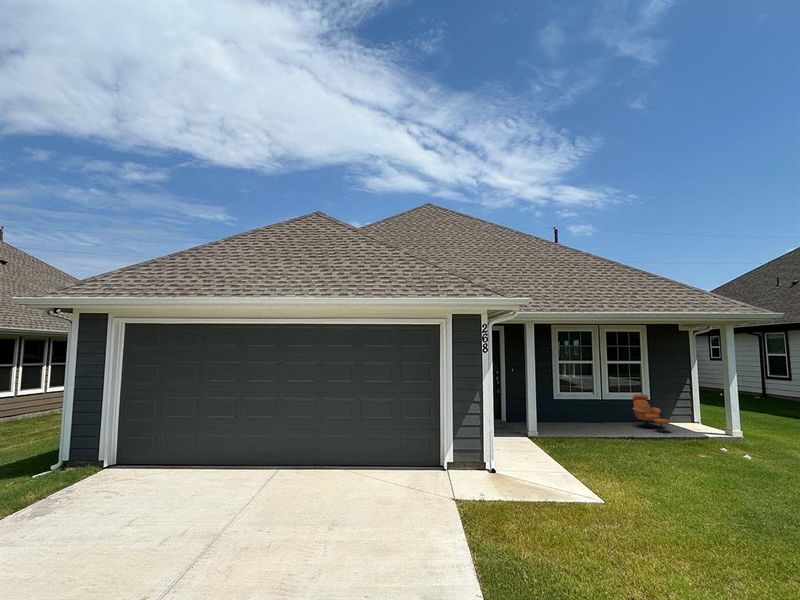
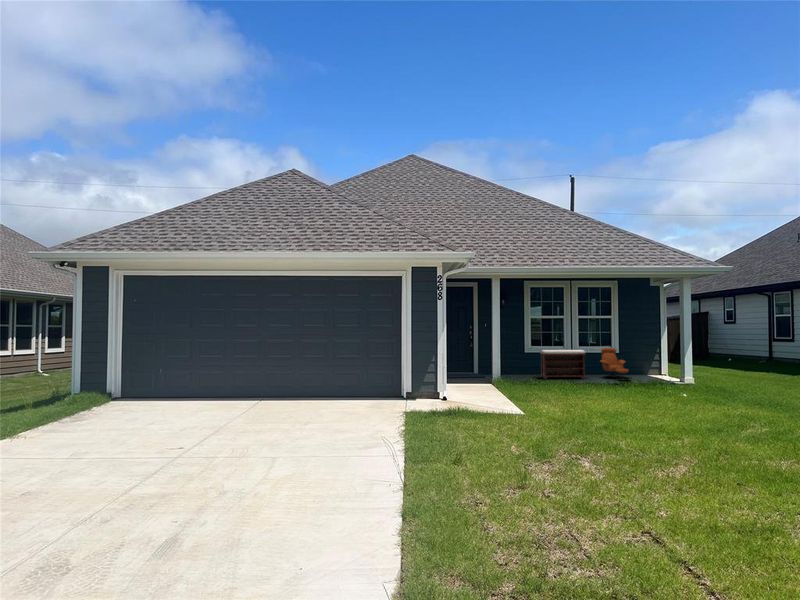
bench: none [569,397,621,429] -> present [540,350,586,379]

